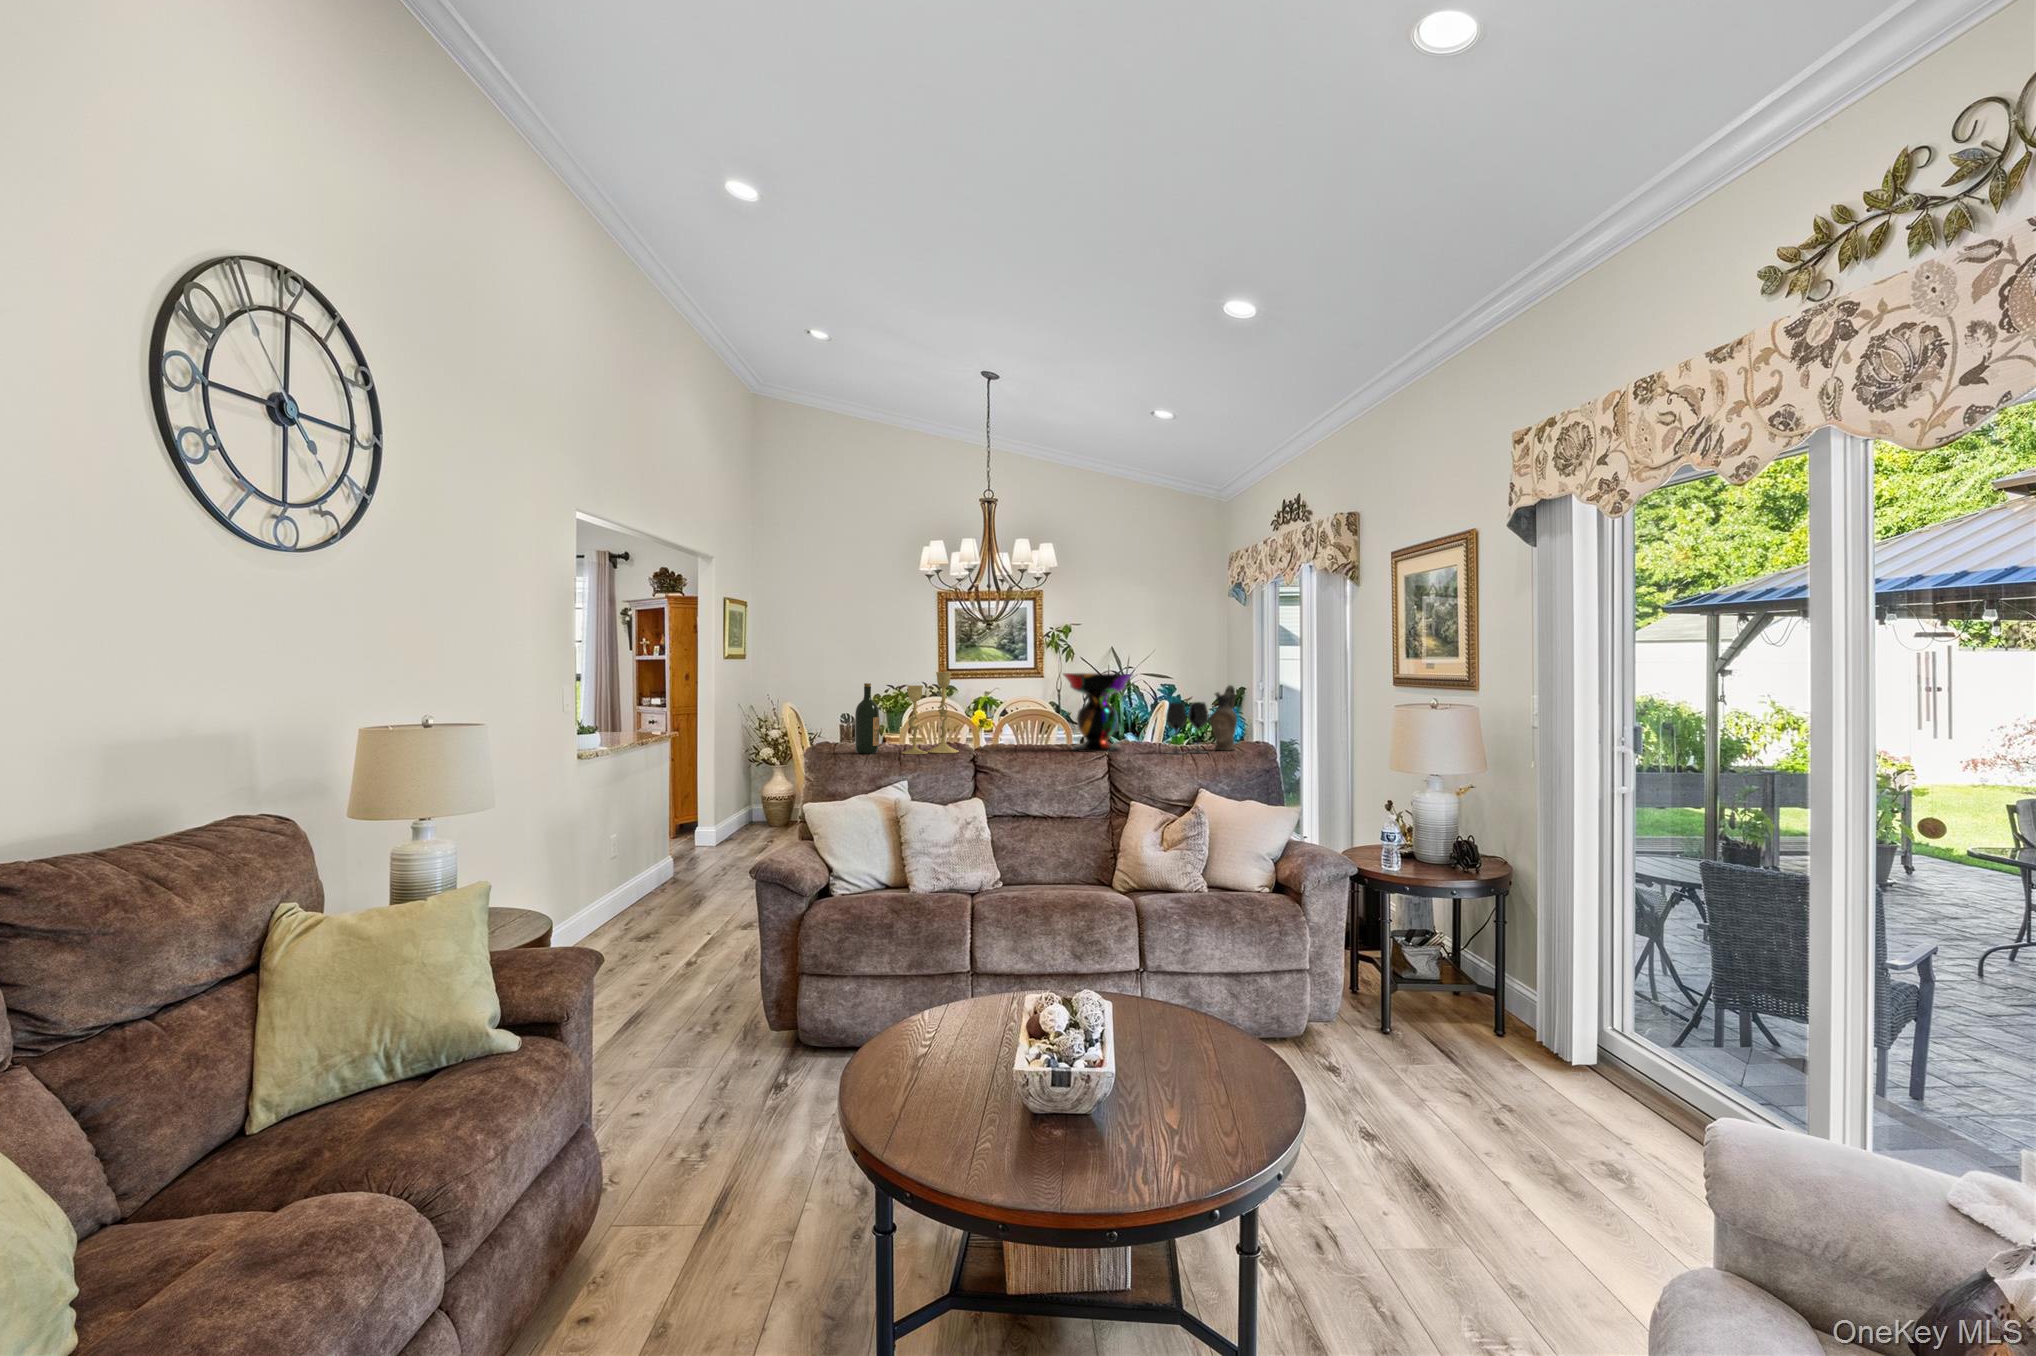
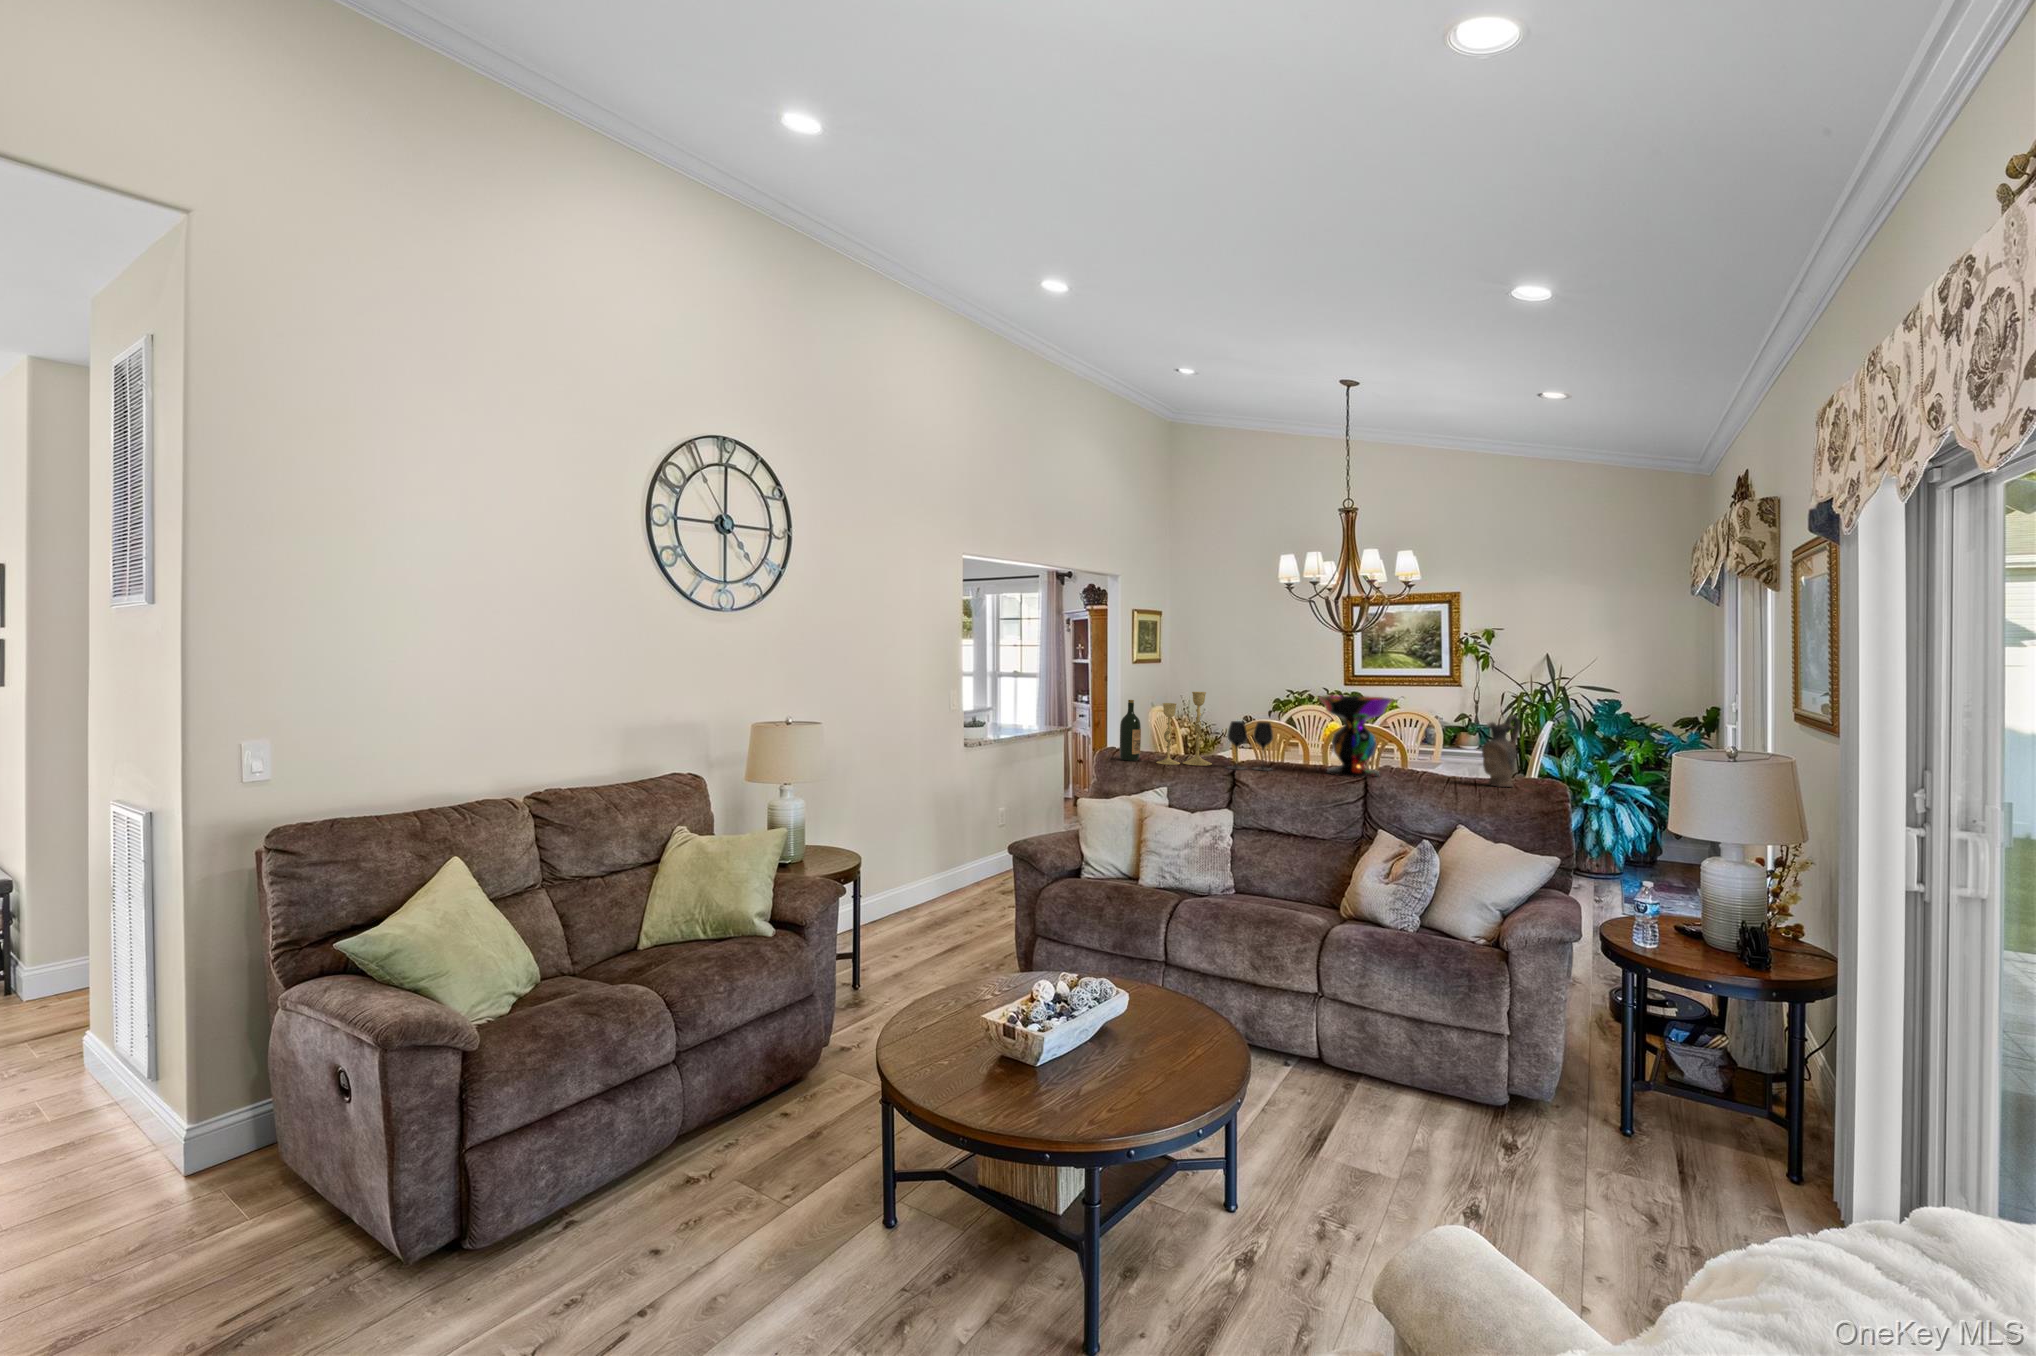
wine glass: present [1166,702,1209,754] -> present [1227,721,1273,771]

